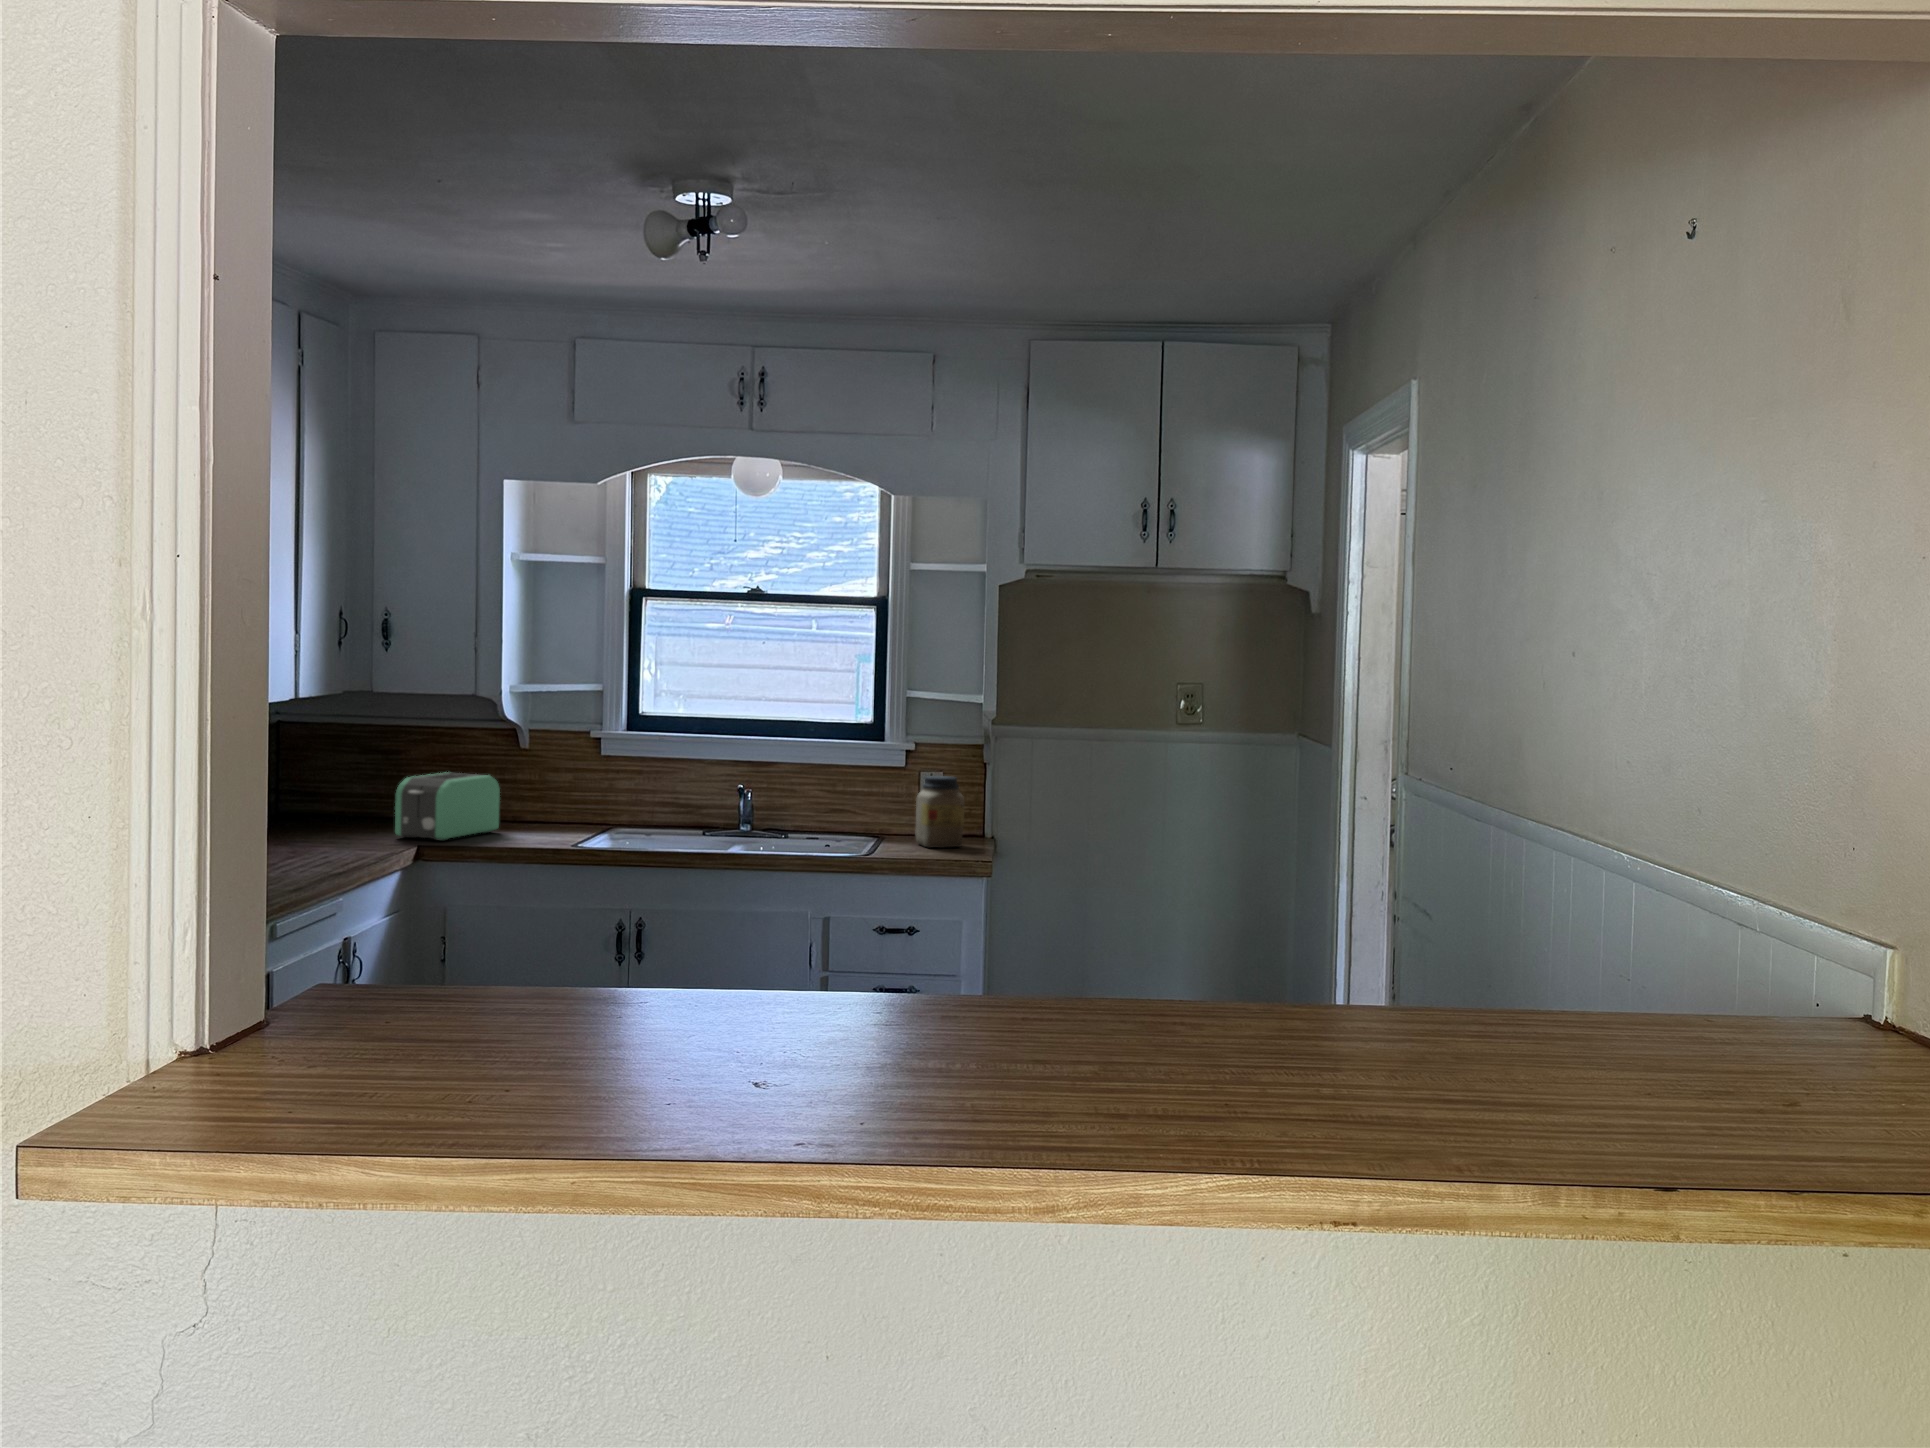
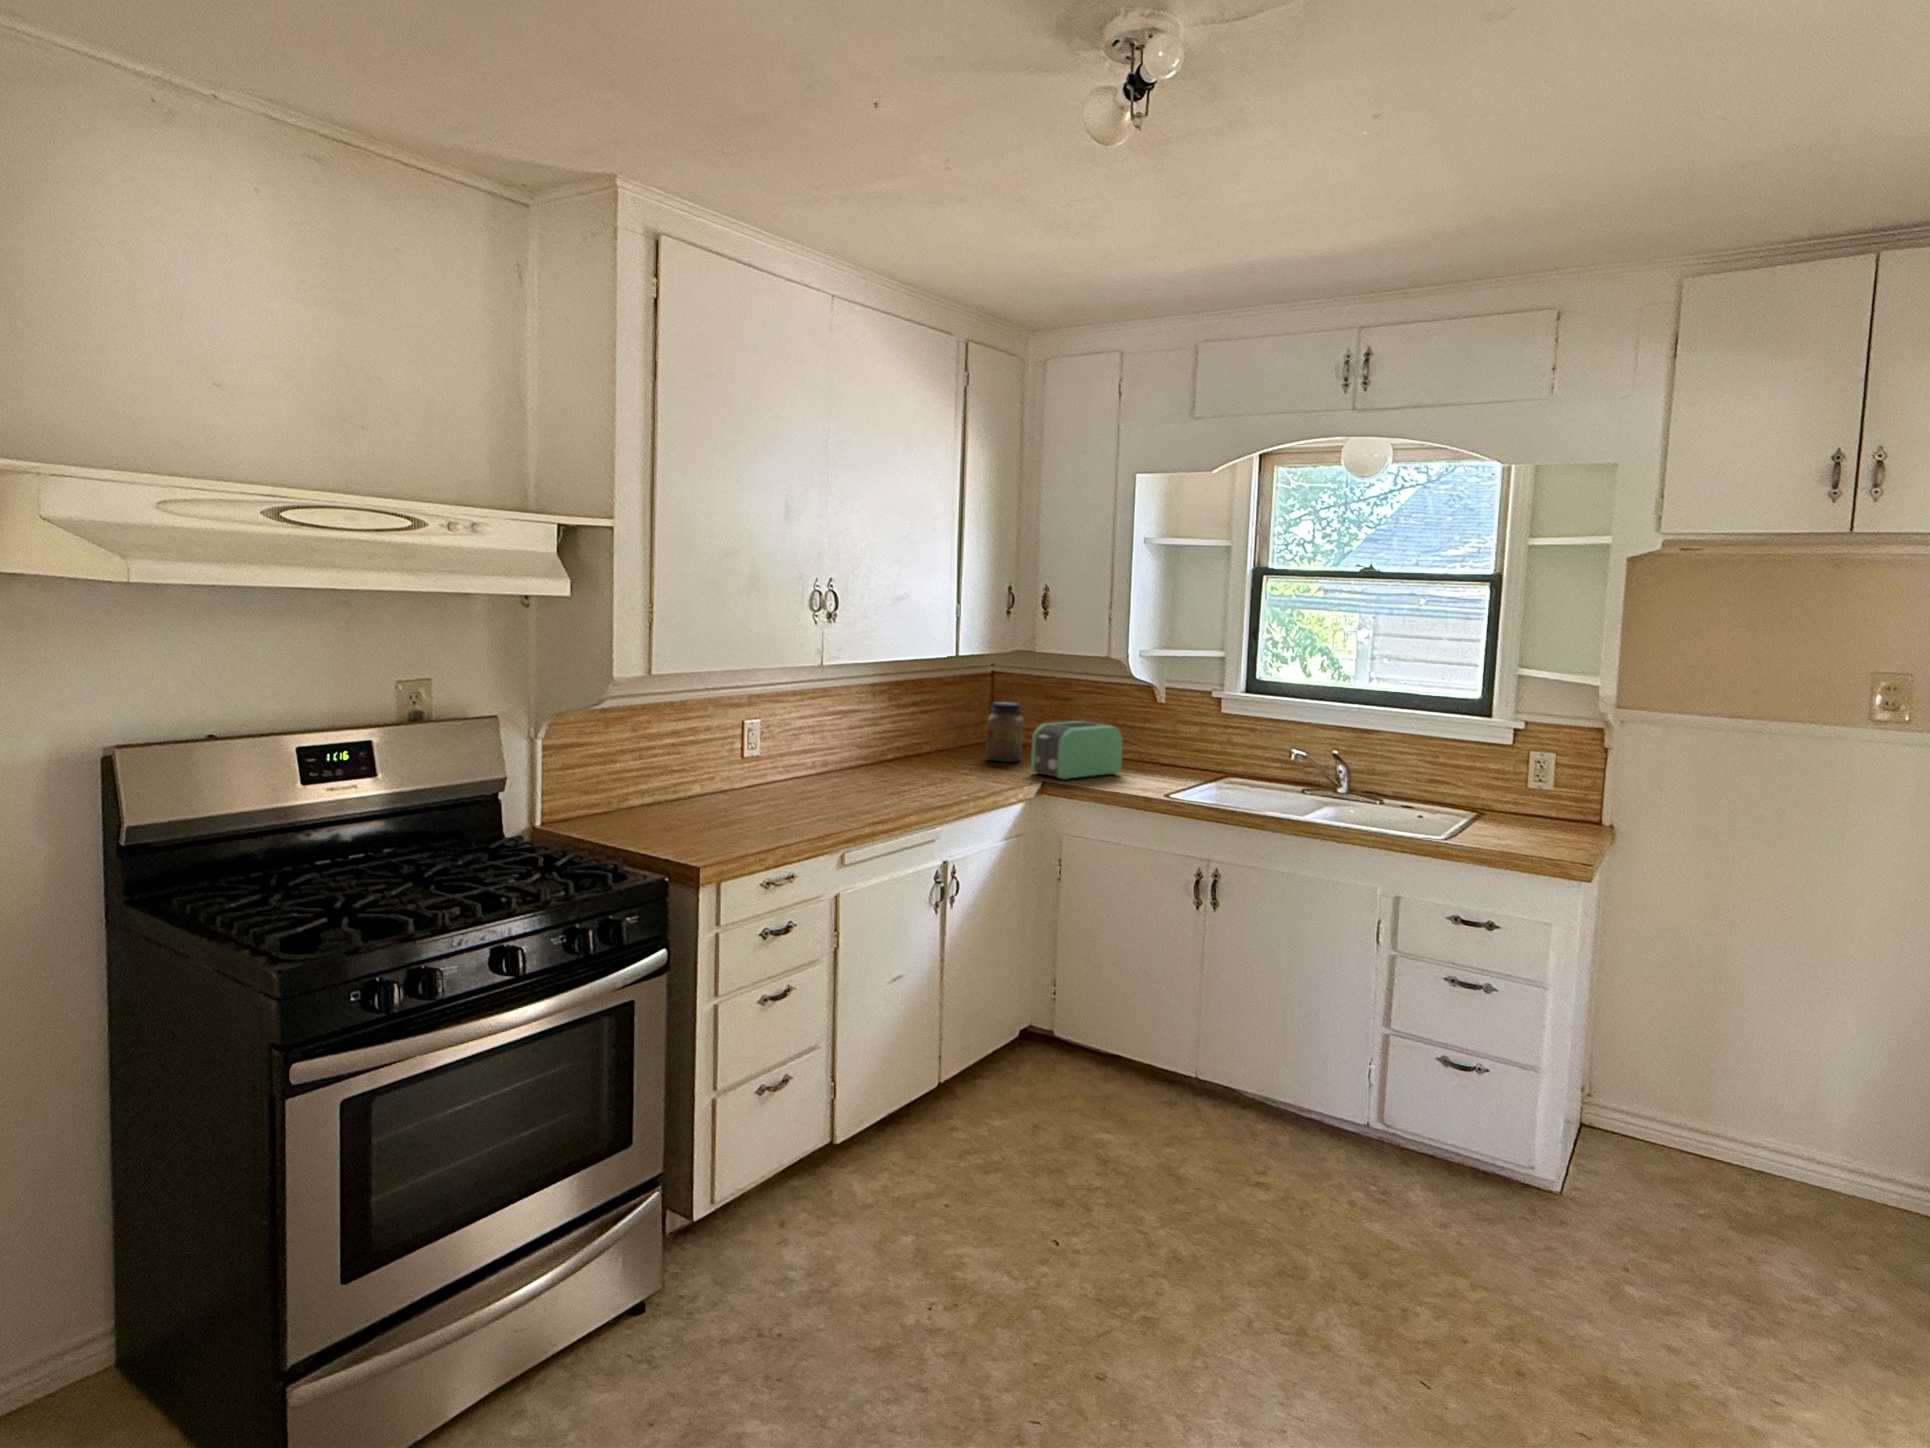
jar: present [915,776,964,848] -> present [986,702,1023,762]

